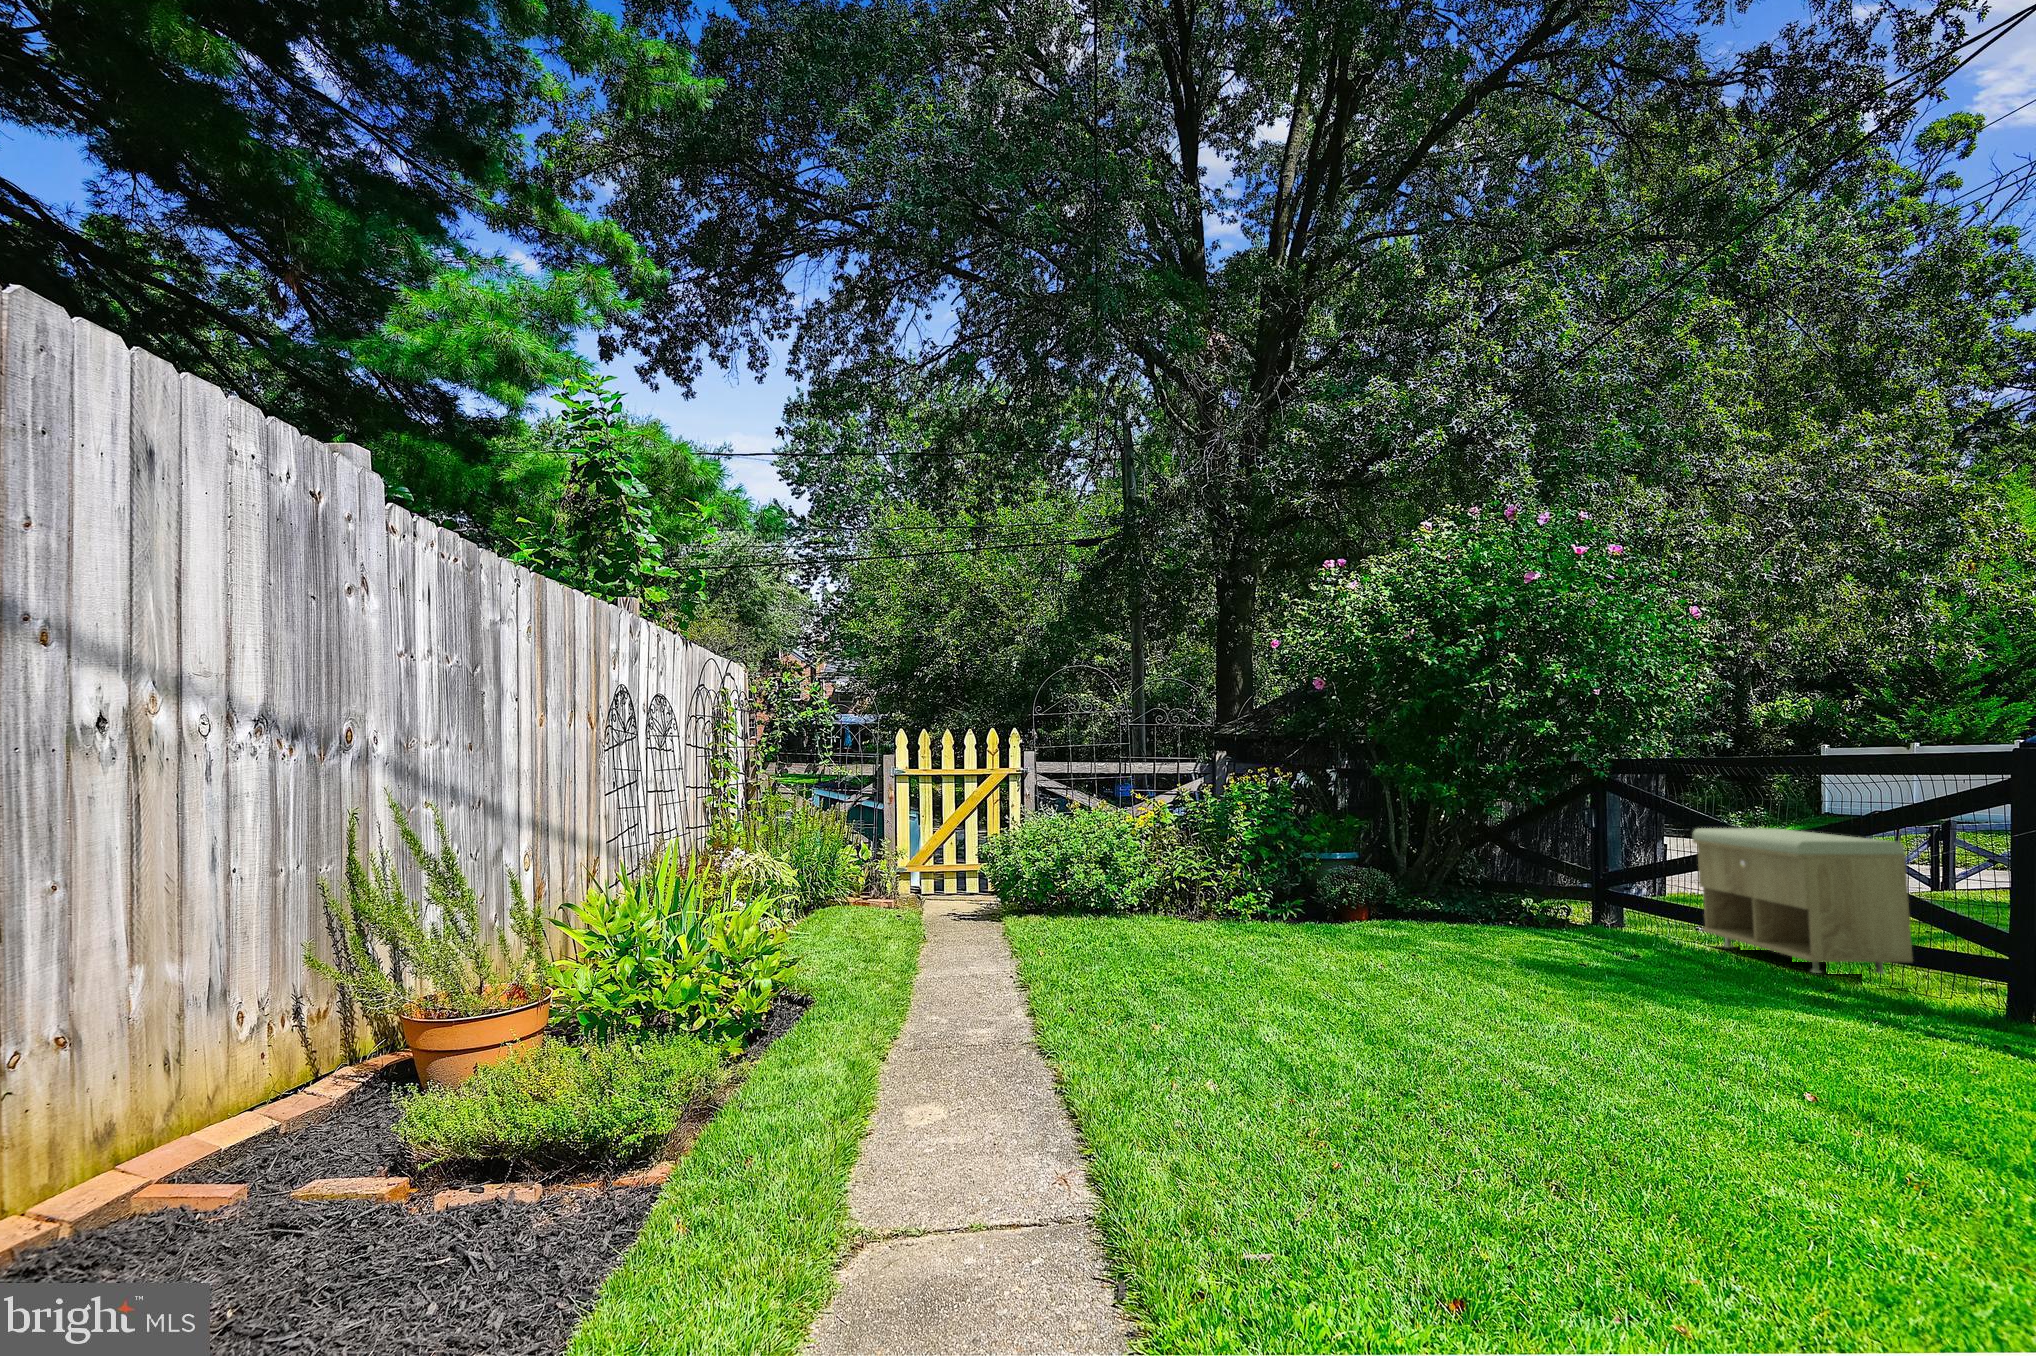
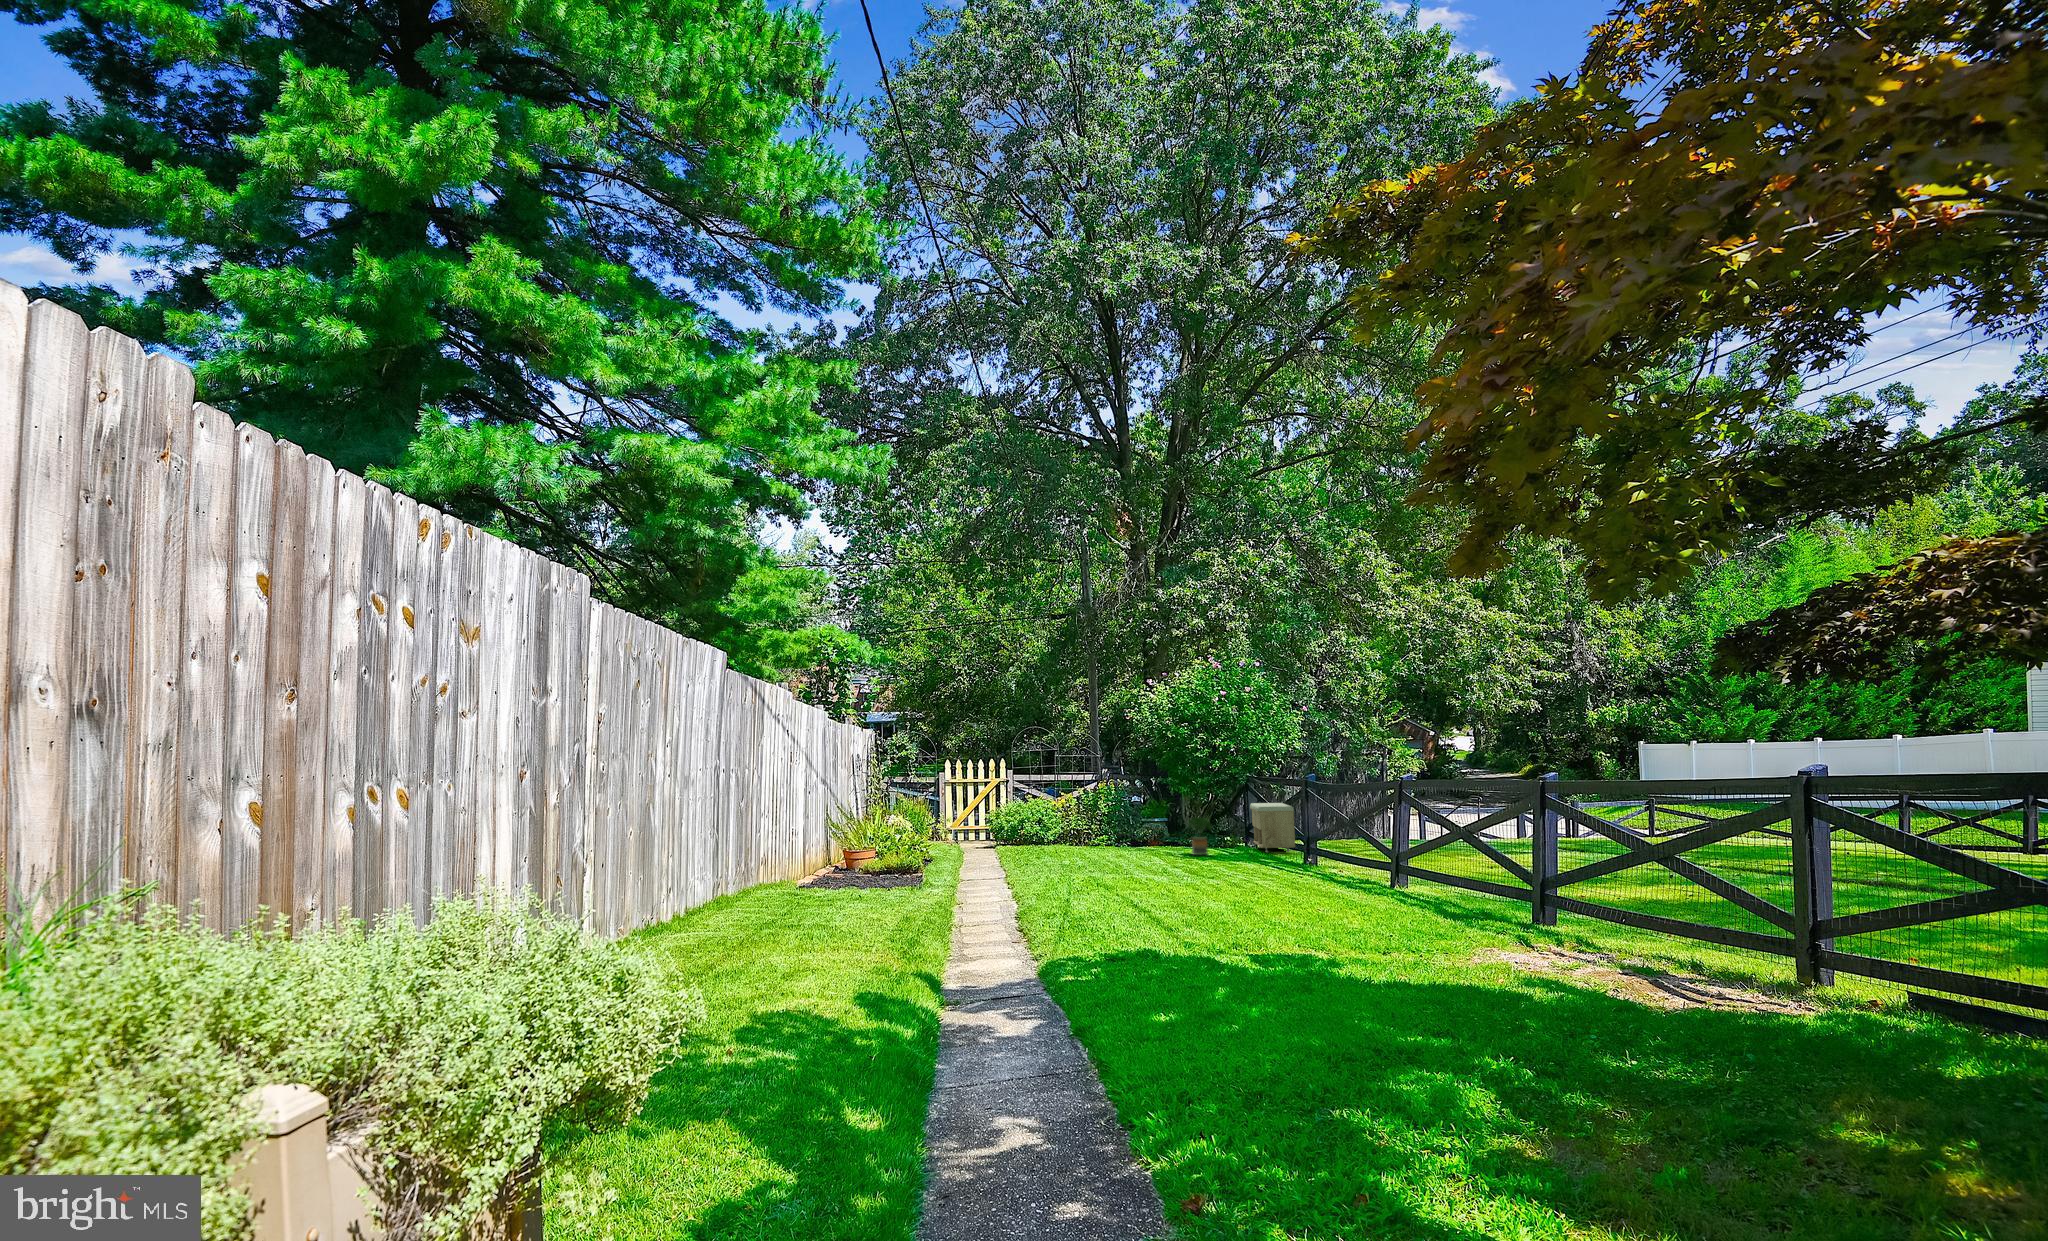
potted tree: none [1595,869,1695,986] -> present [1188,817,1212,855]

